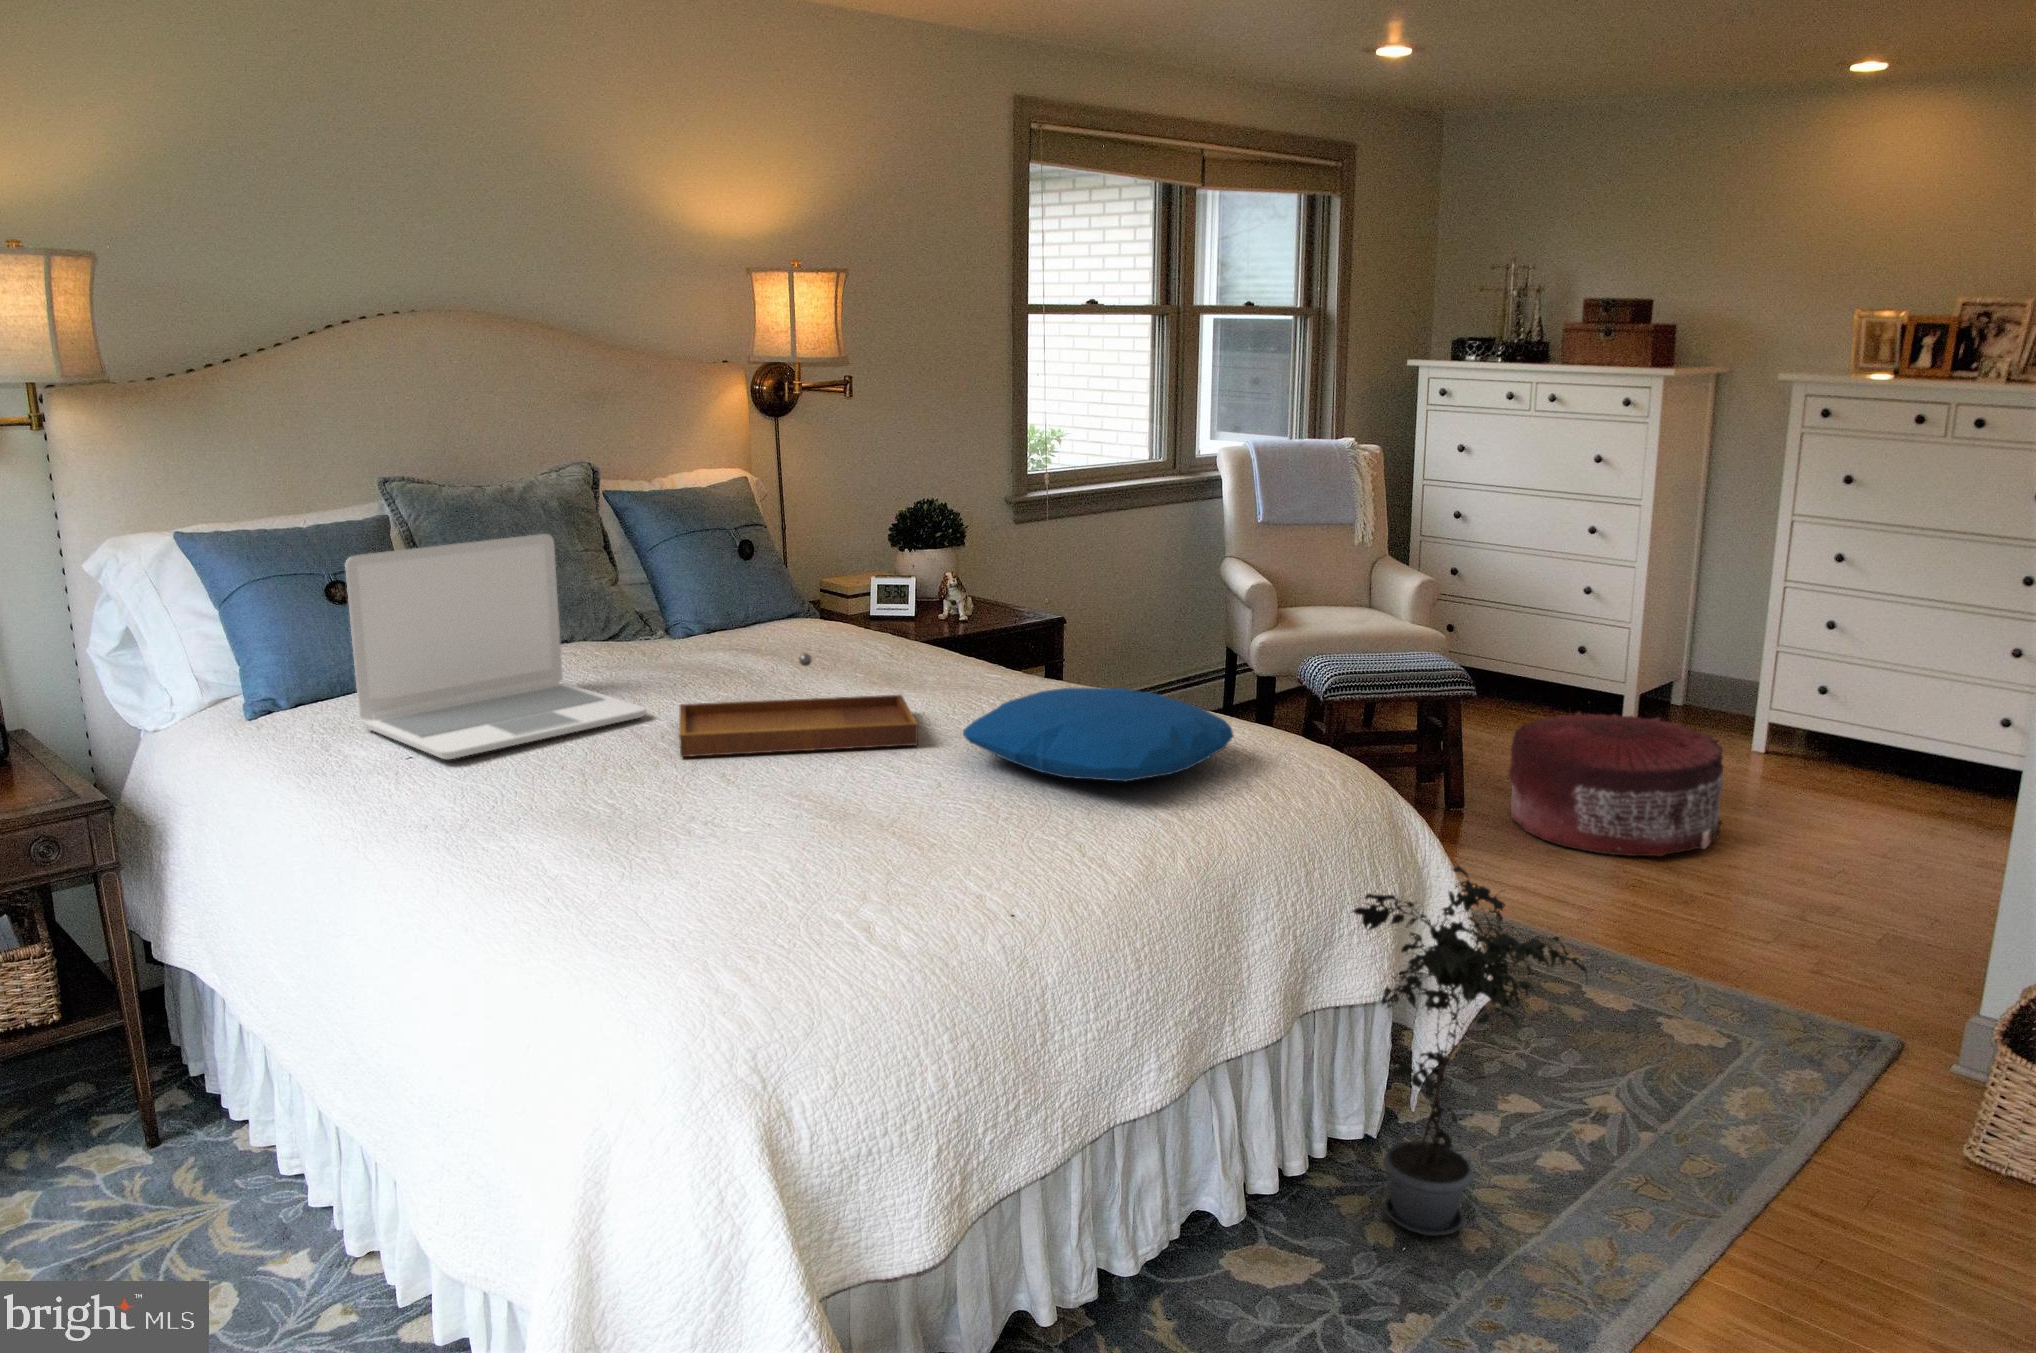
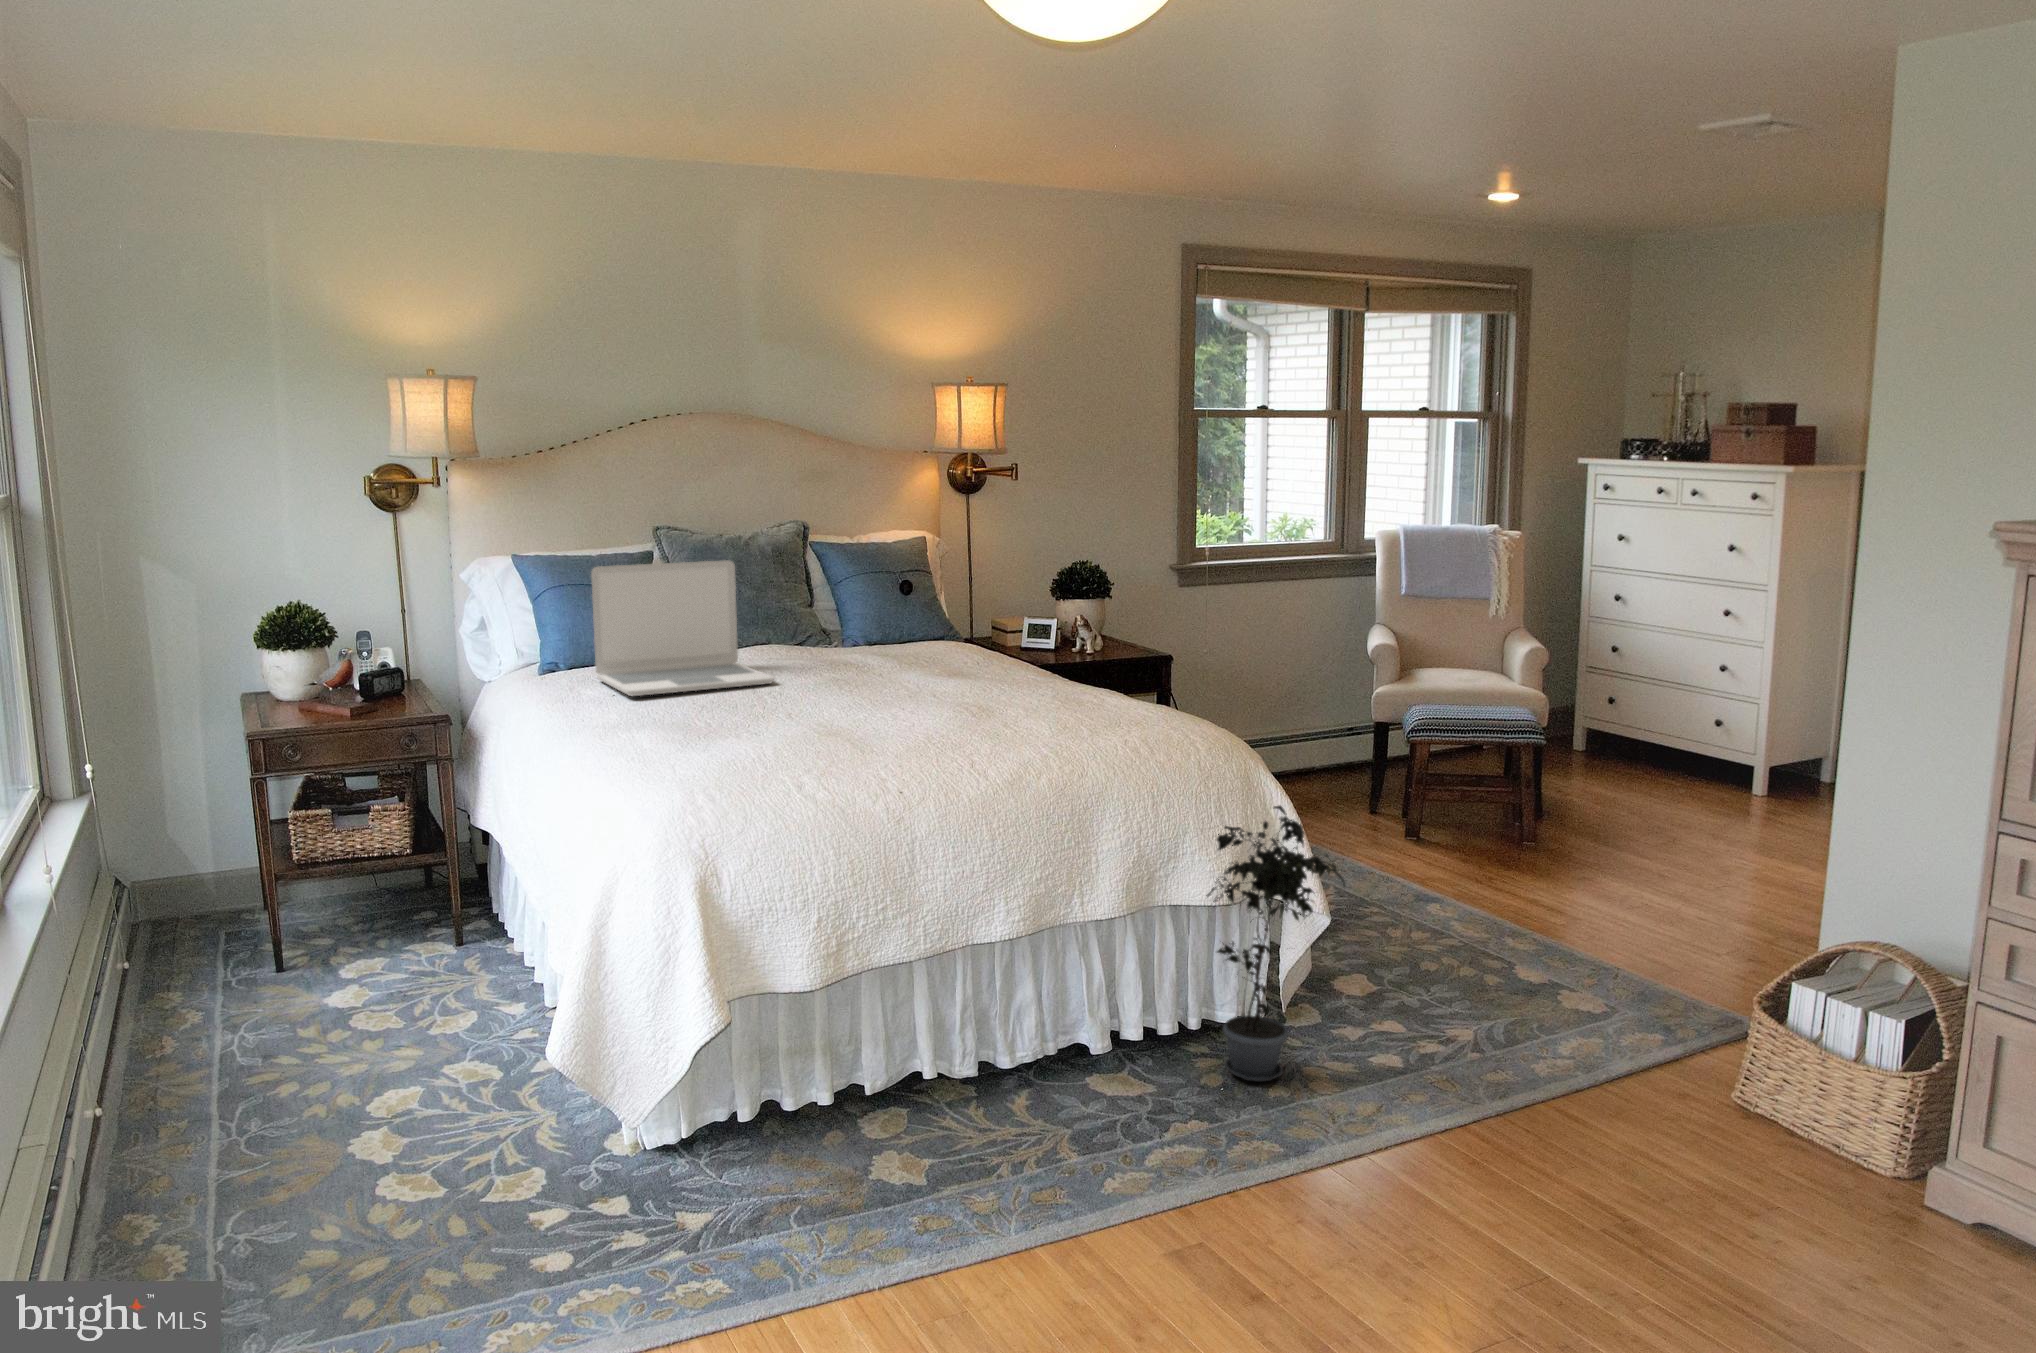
tray: present [679,653,918,757] -> none [773,642,944,706]
pillow: present [963,688,1233,781] -> none [951,672,1139,728]
pouf: present [1508,712,1723,856] -> none [1566,761,1764,884]

